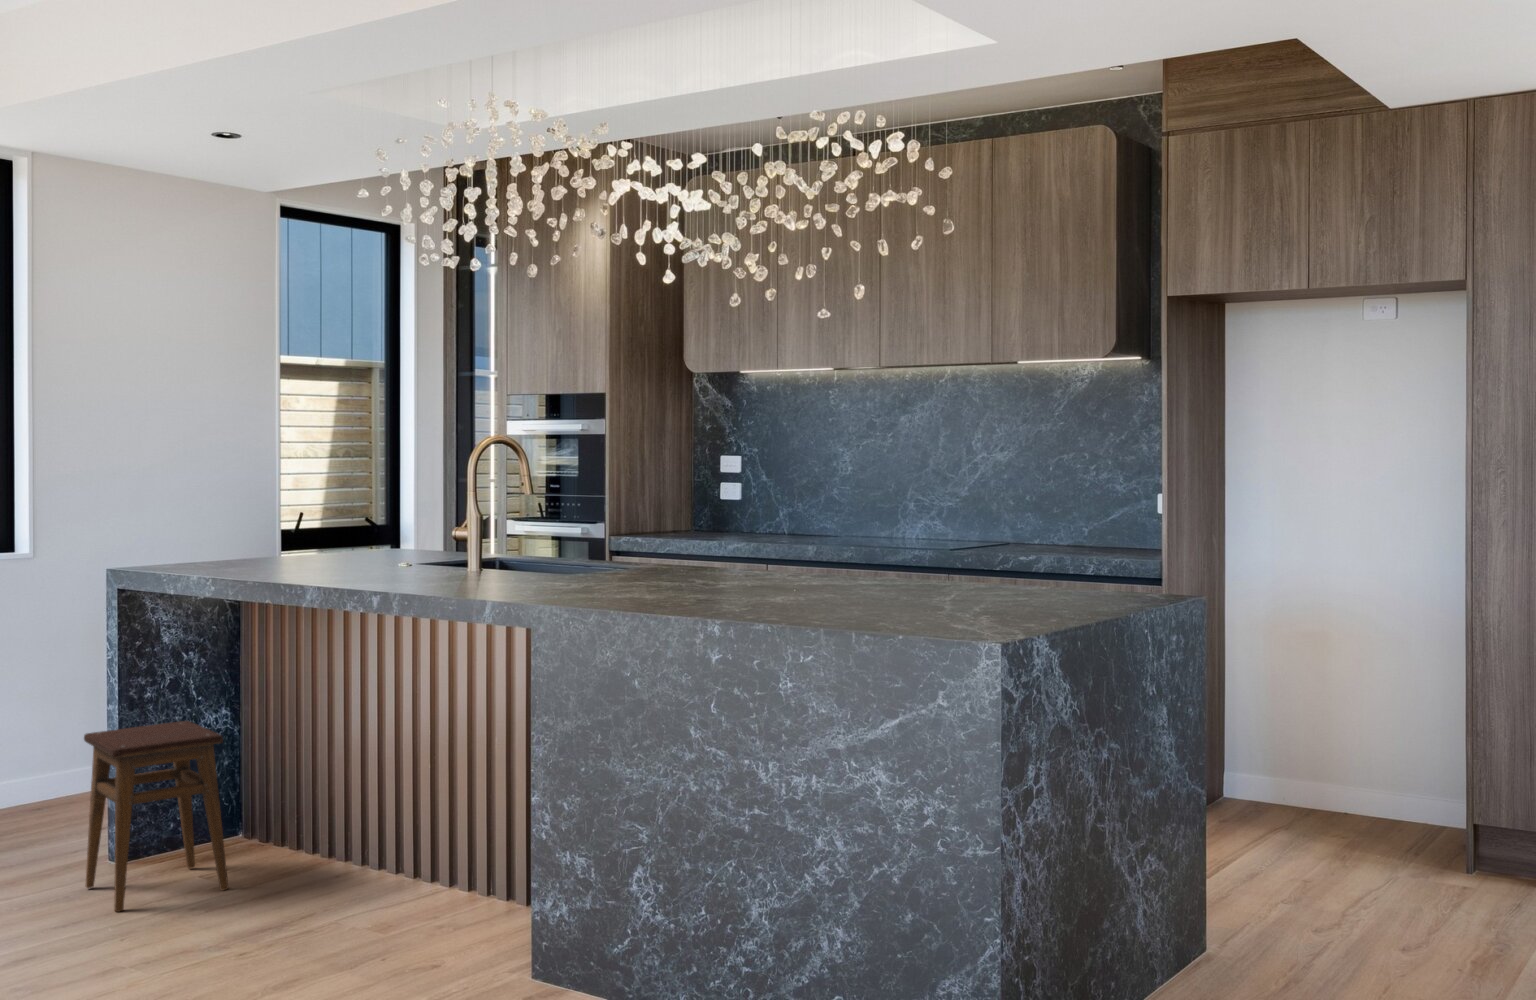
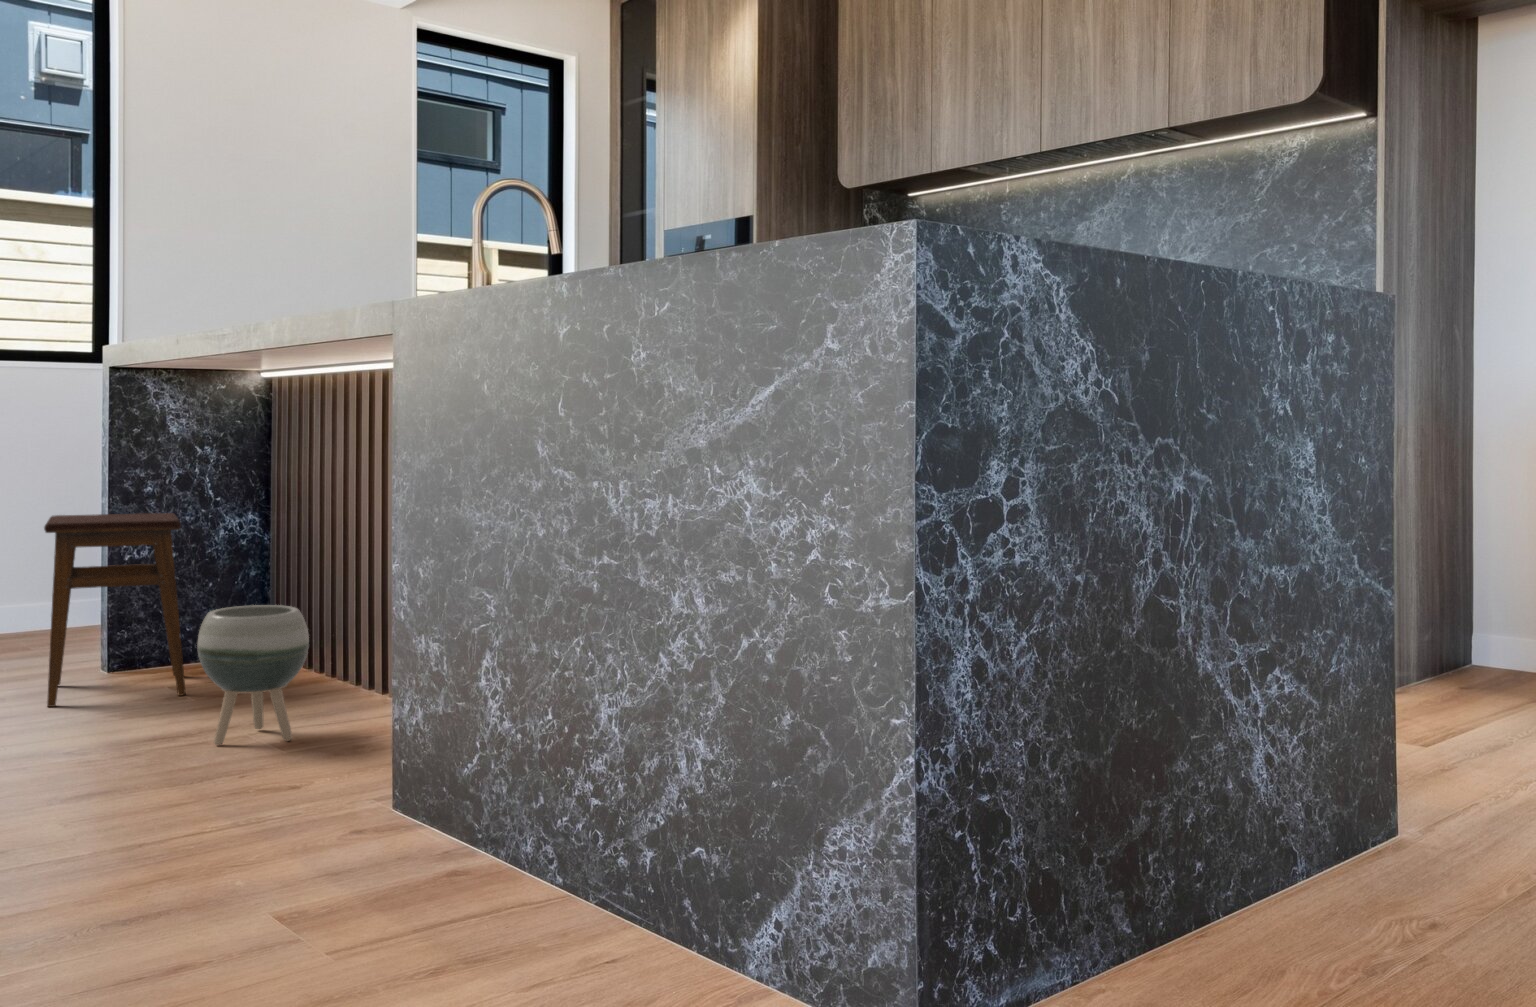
planter: none [304,814,393,938] -> present [197,605,309,745]

